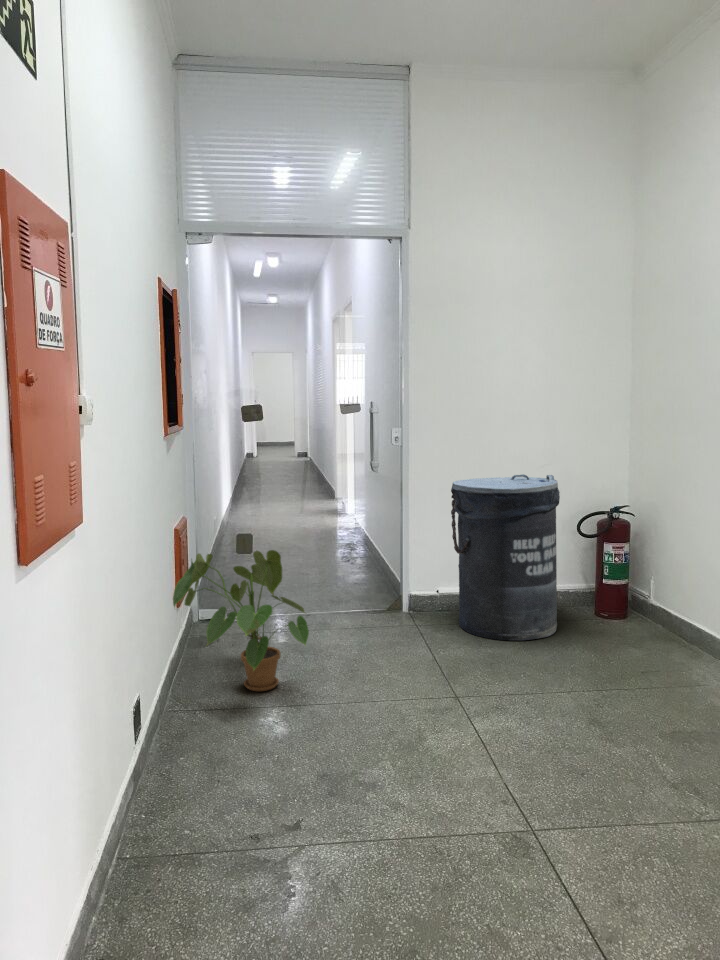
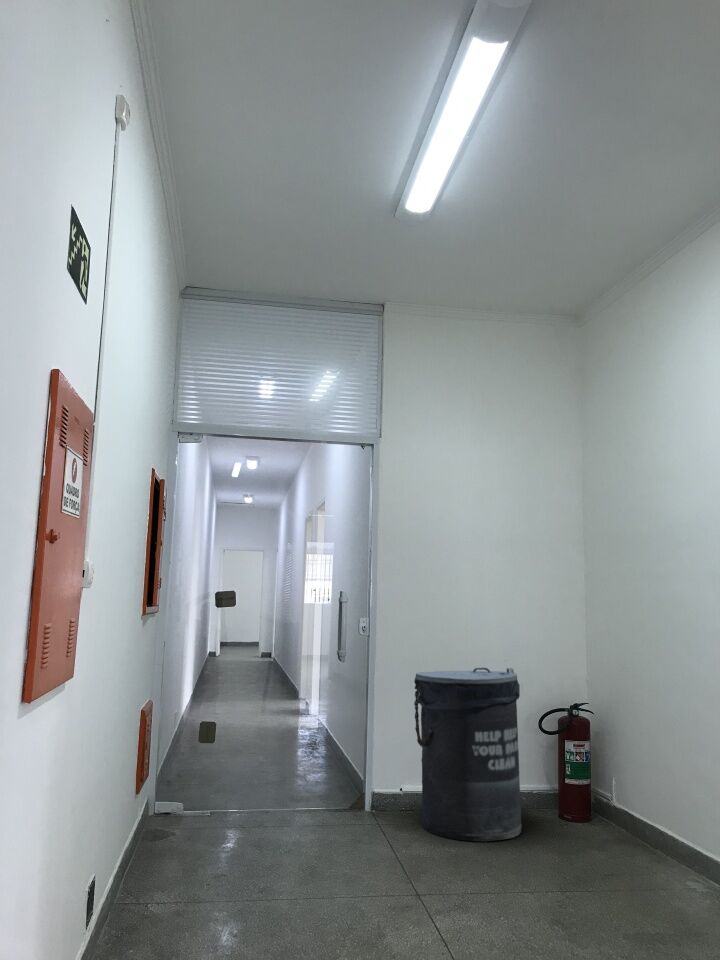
house plant: present [173,550,309,691] -> none [133,731,268,885]

